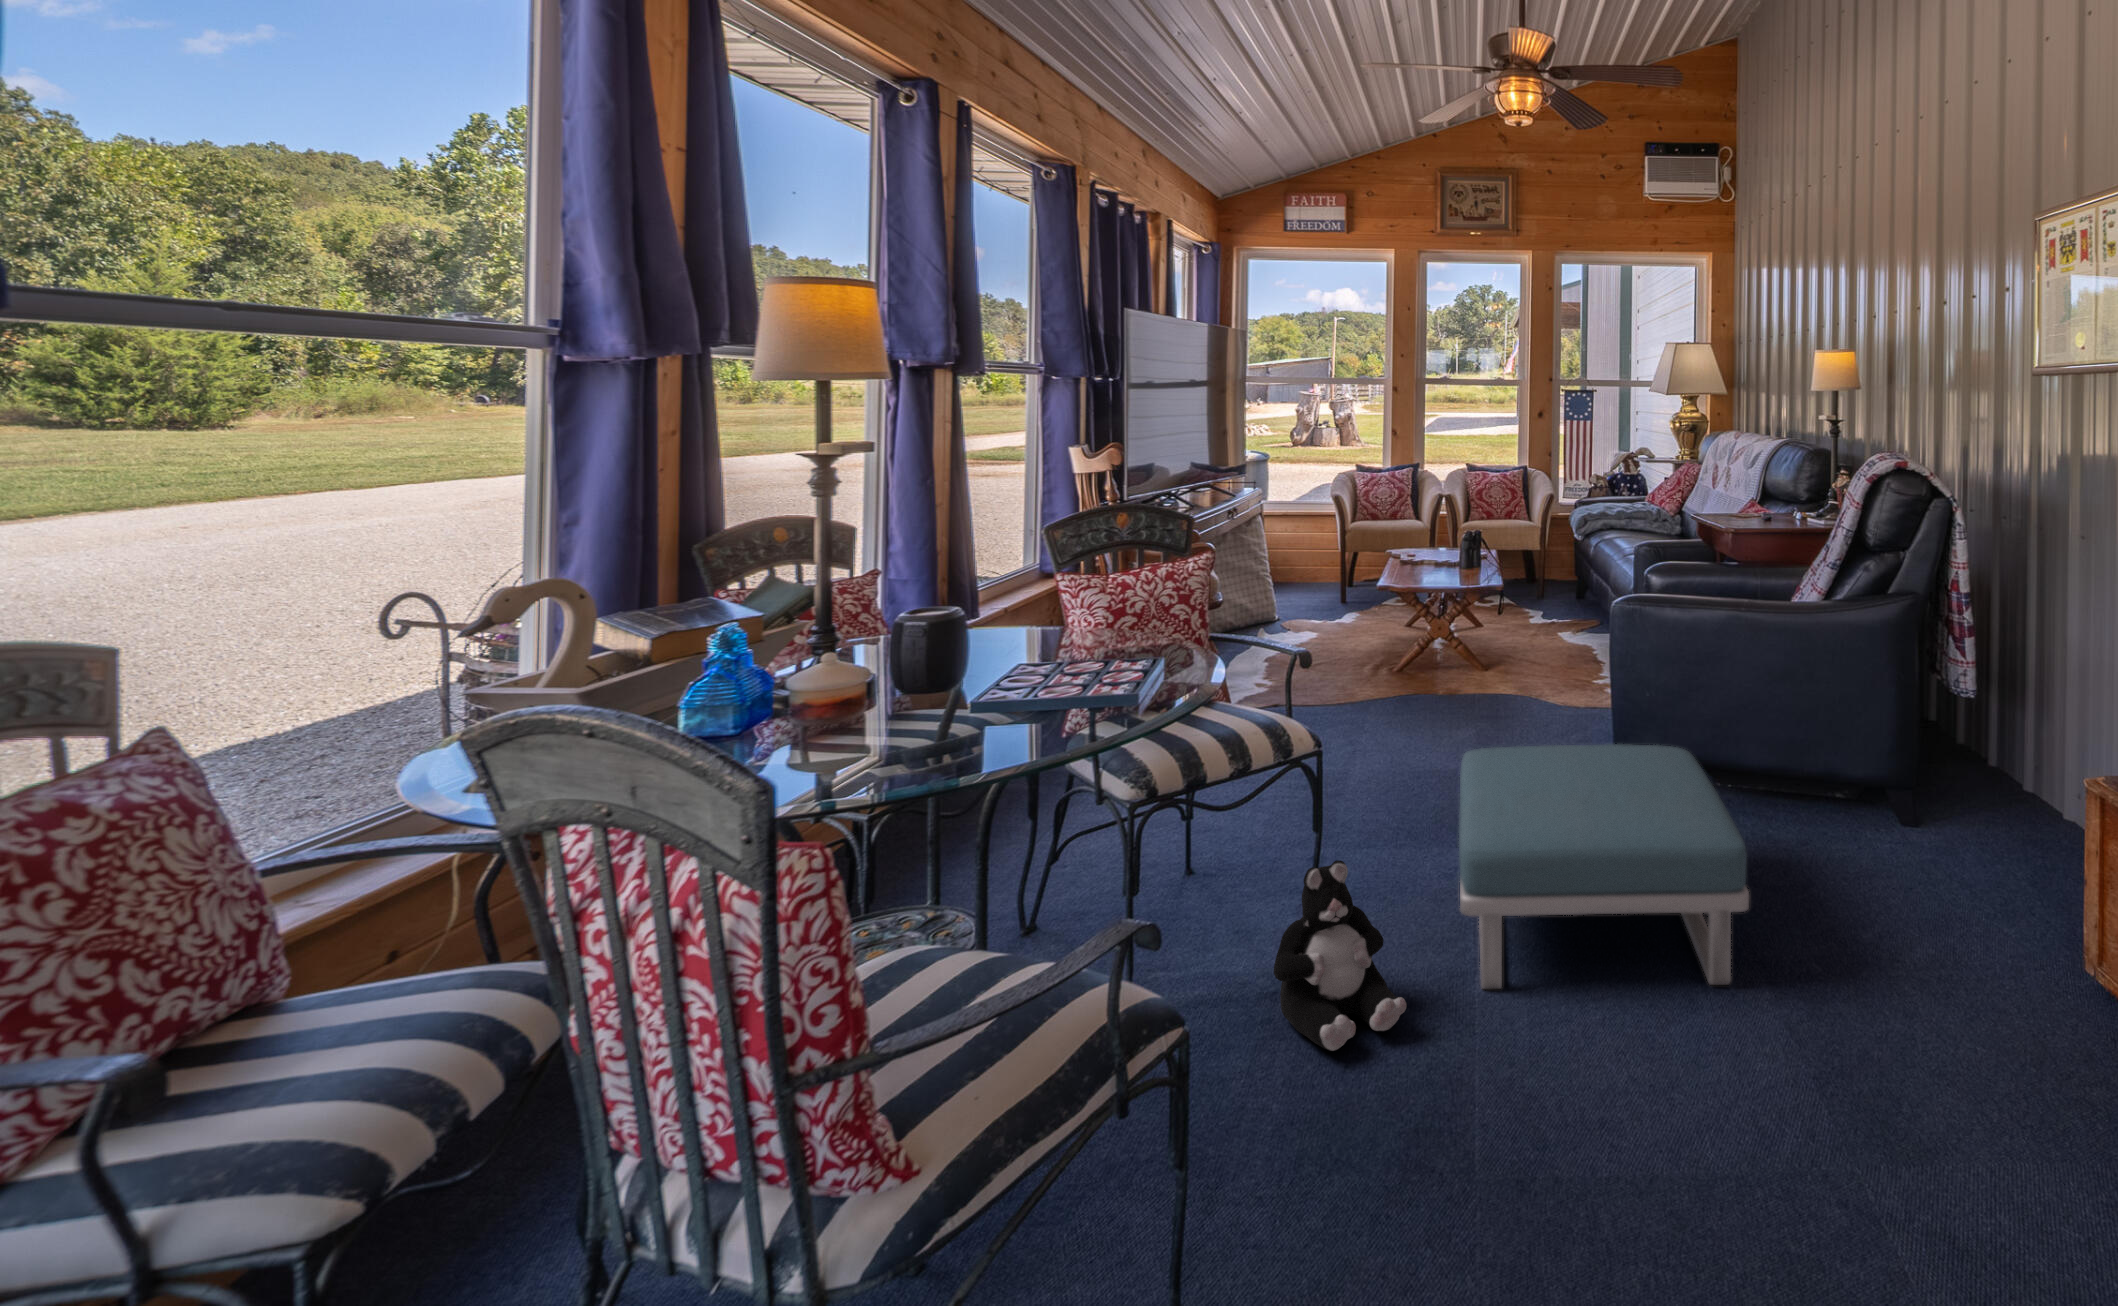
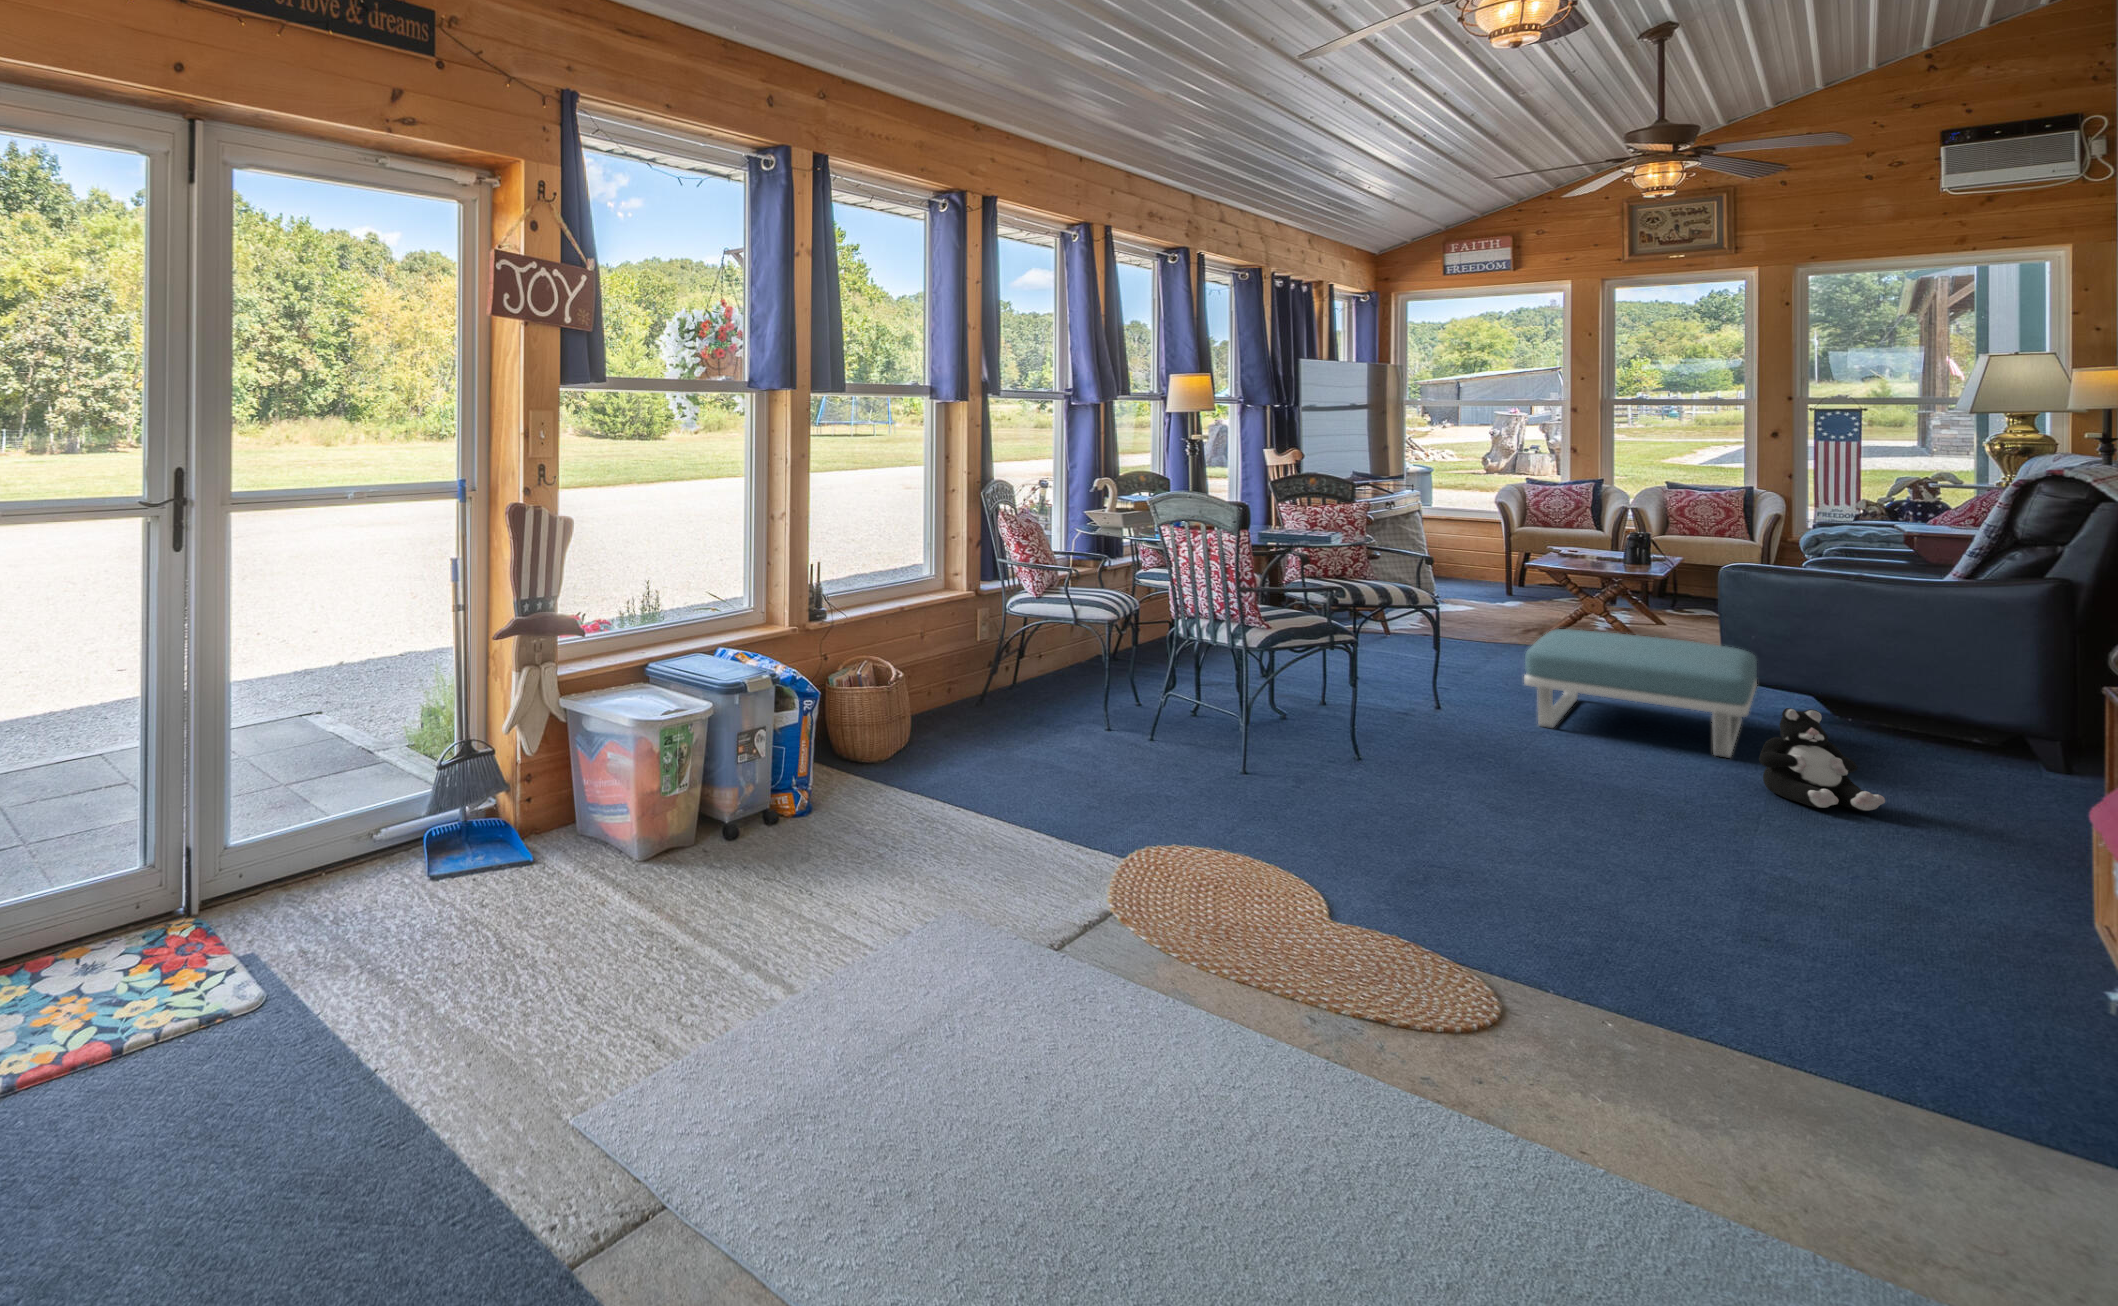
plush toy: present [1274,860,1406,1051] -> present [1759,708,1885,811]

